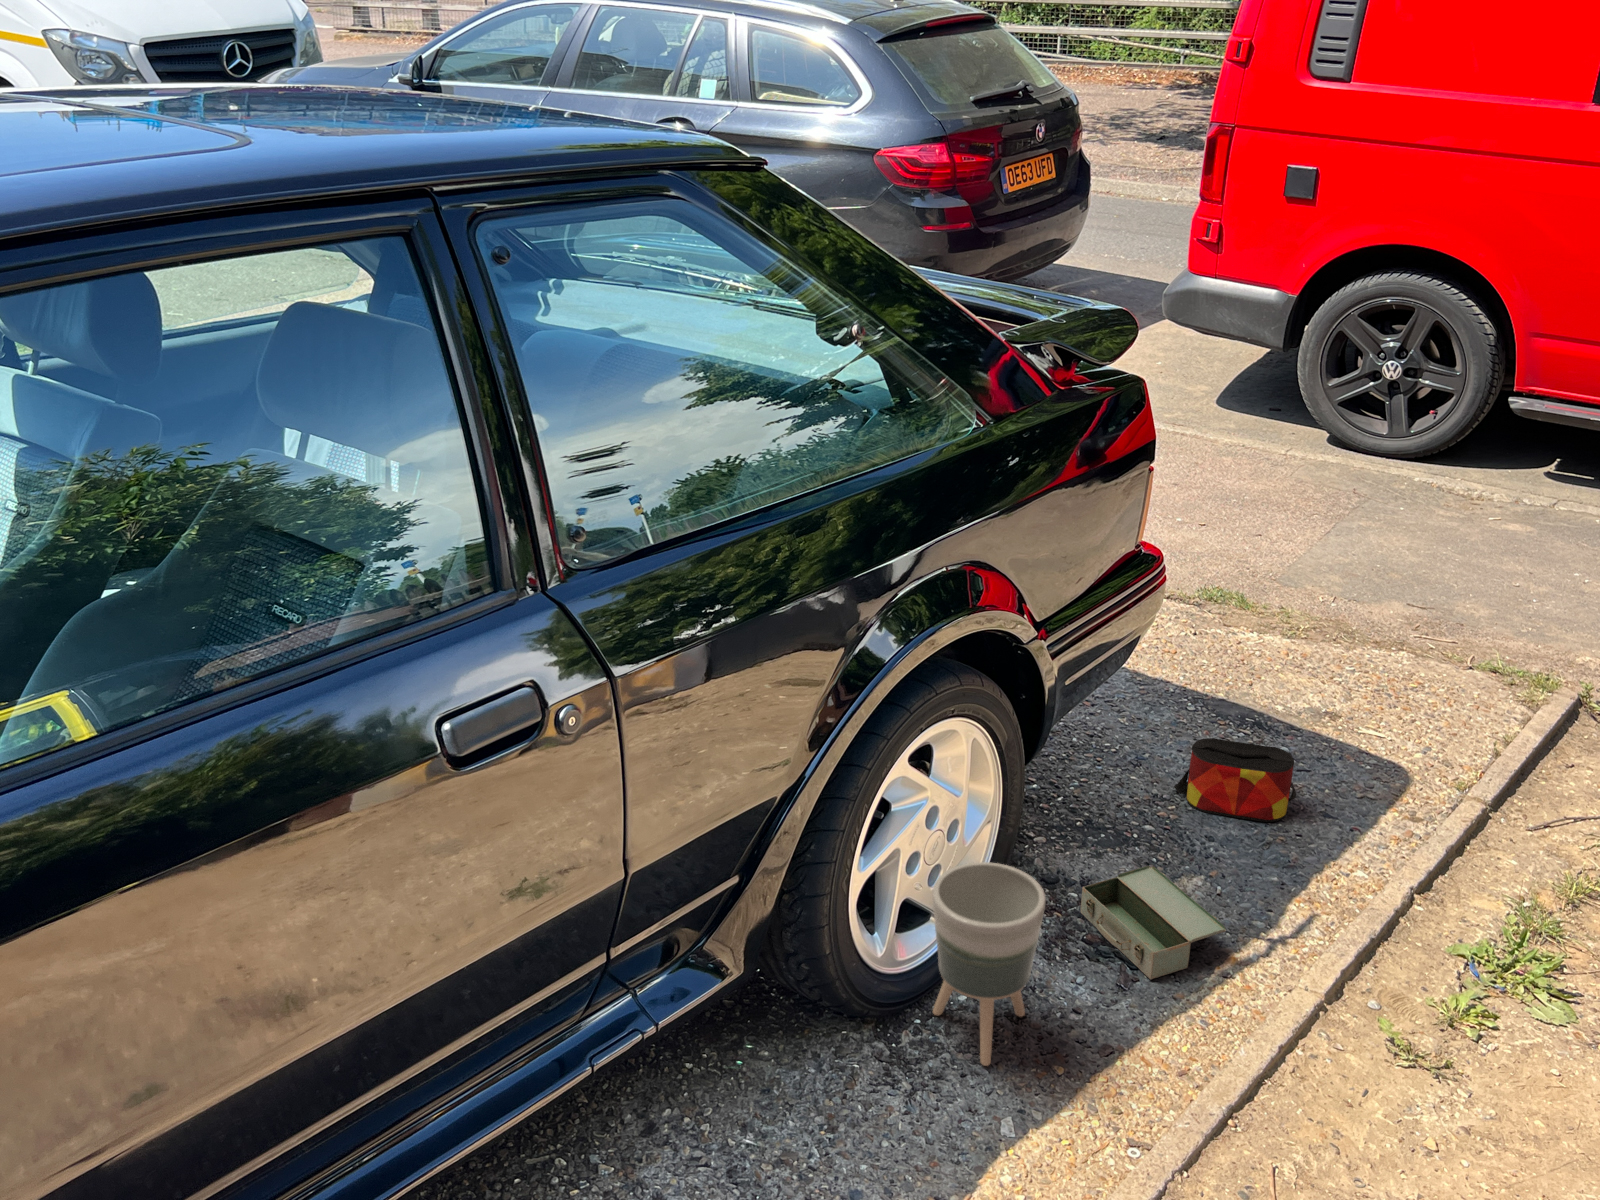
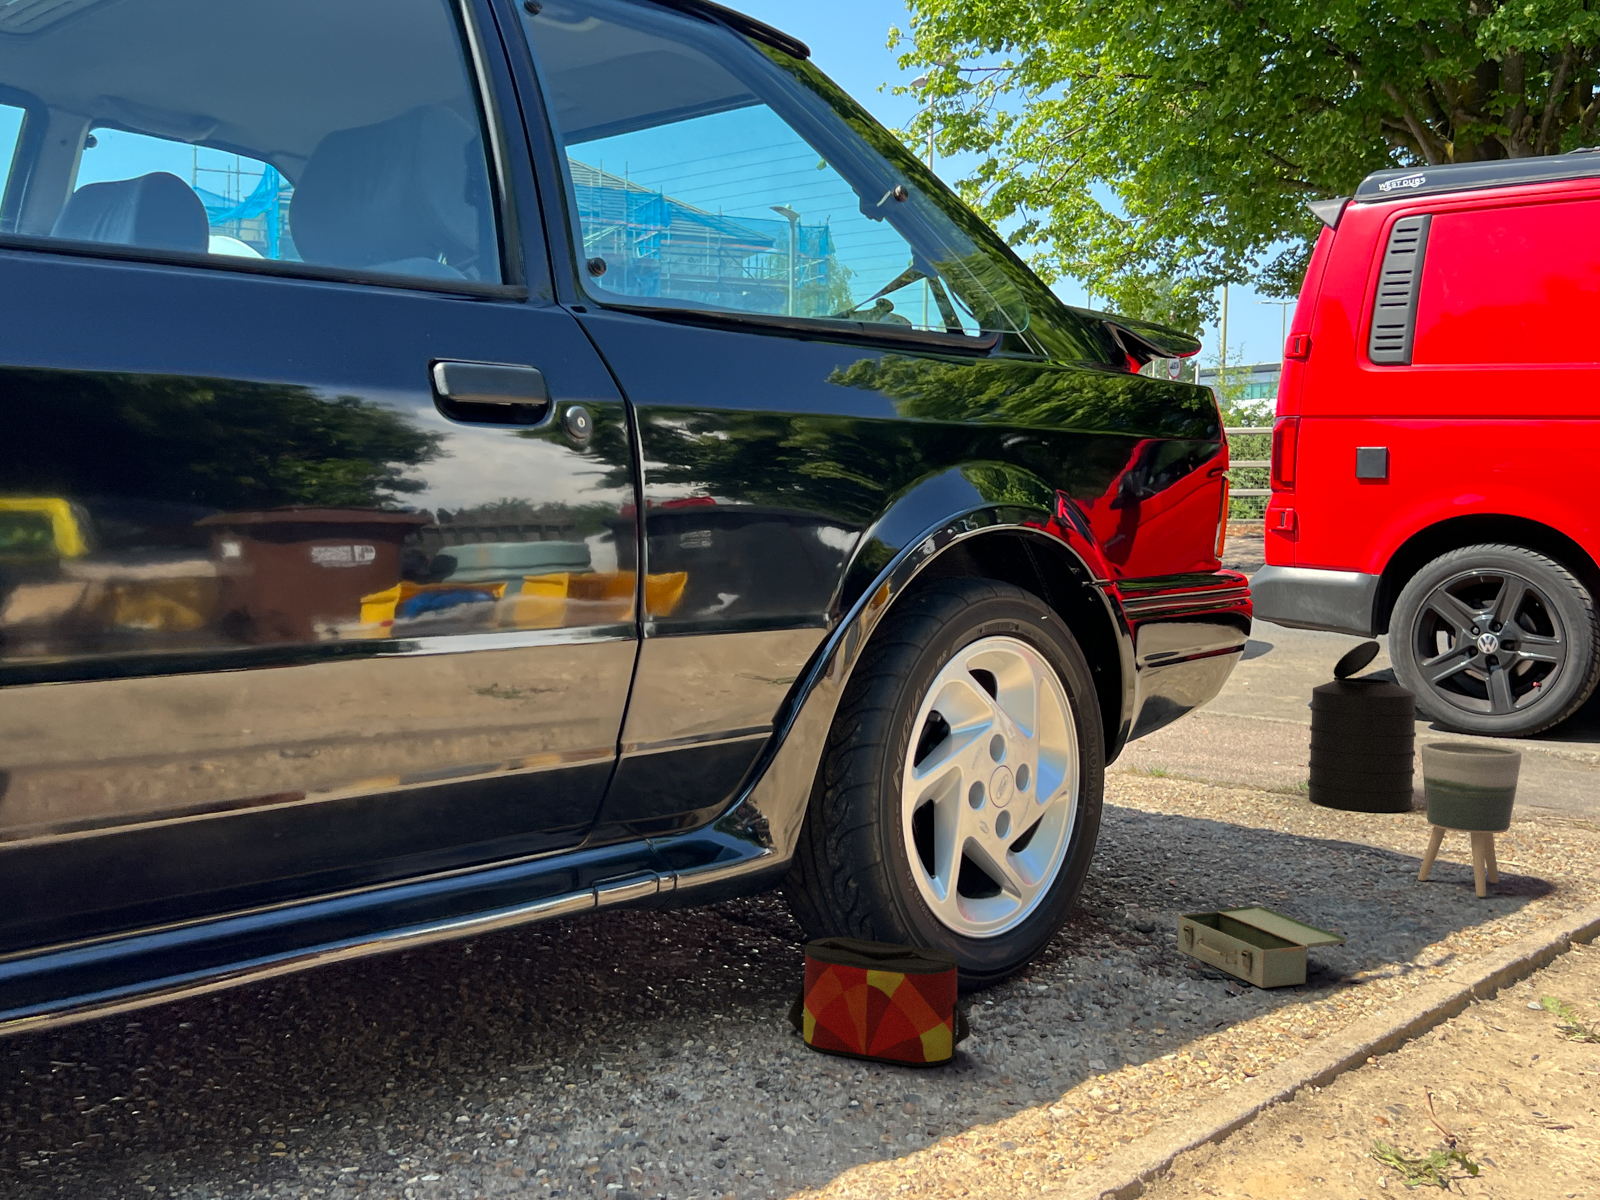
trash can: none [1209,468,1315,628] -> present [1308,641,1417,812]
bag: present [1174,738,1296,822] -> present [788,937,970,1067]
planter: present [932,862,1046,1066] -> present [1418,742,1522,897]

